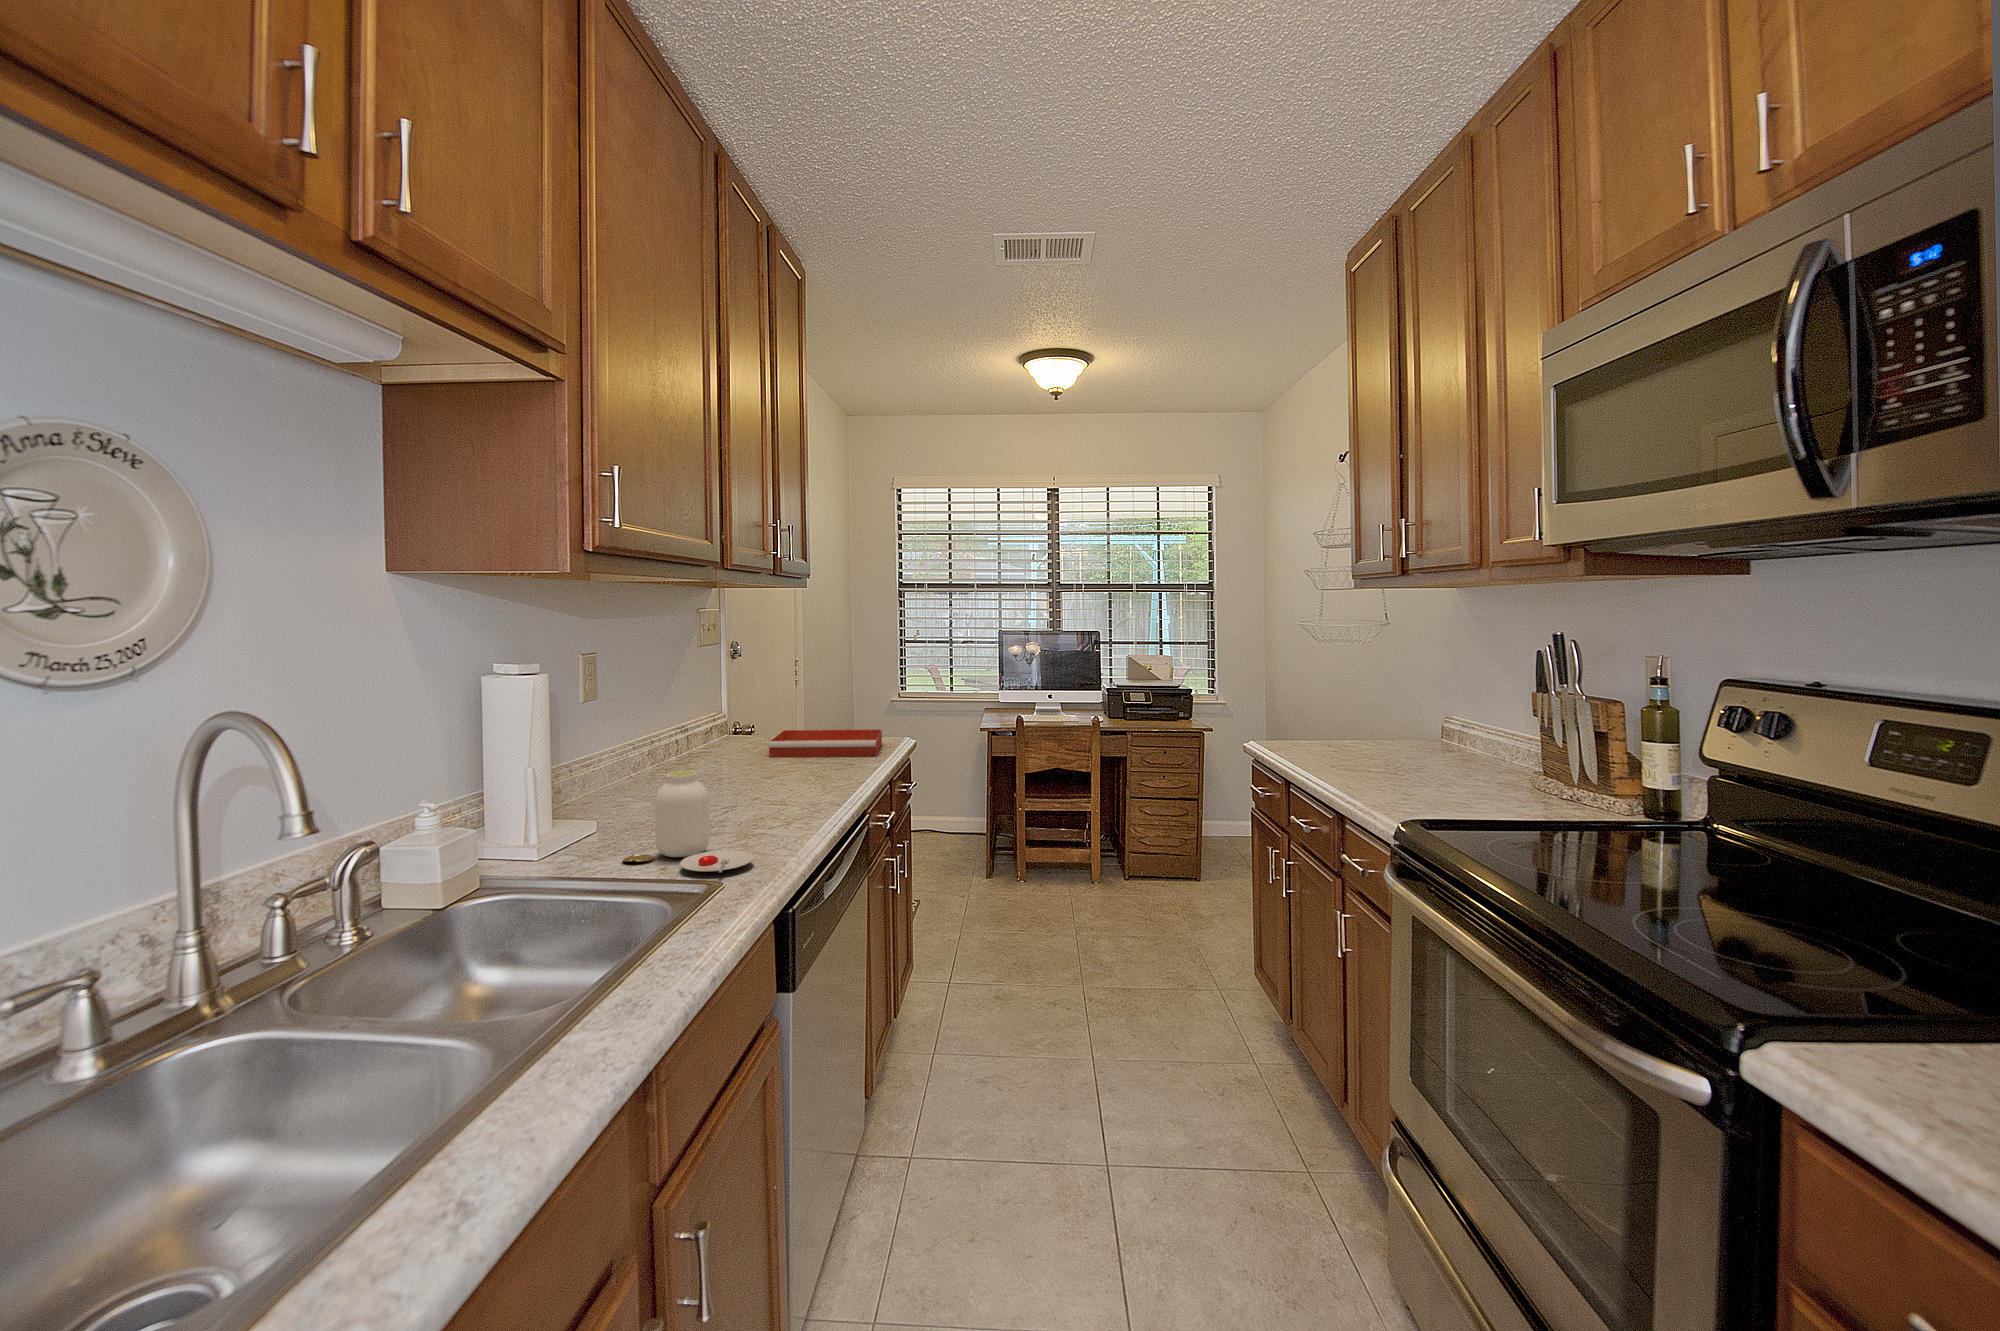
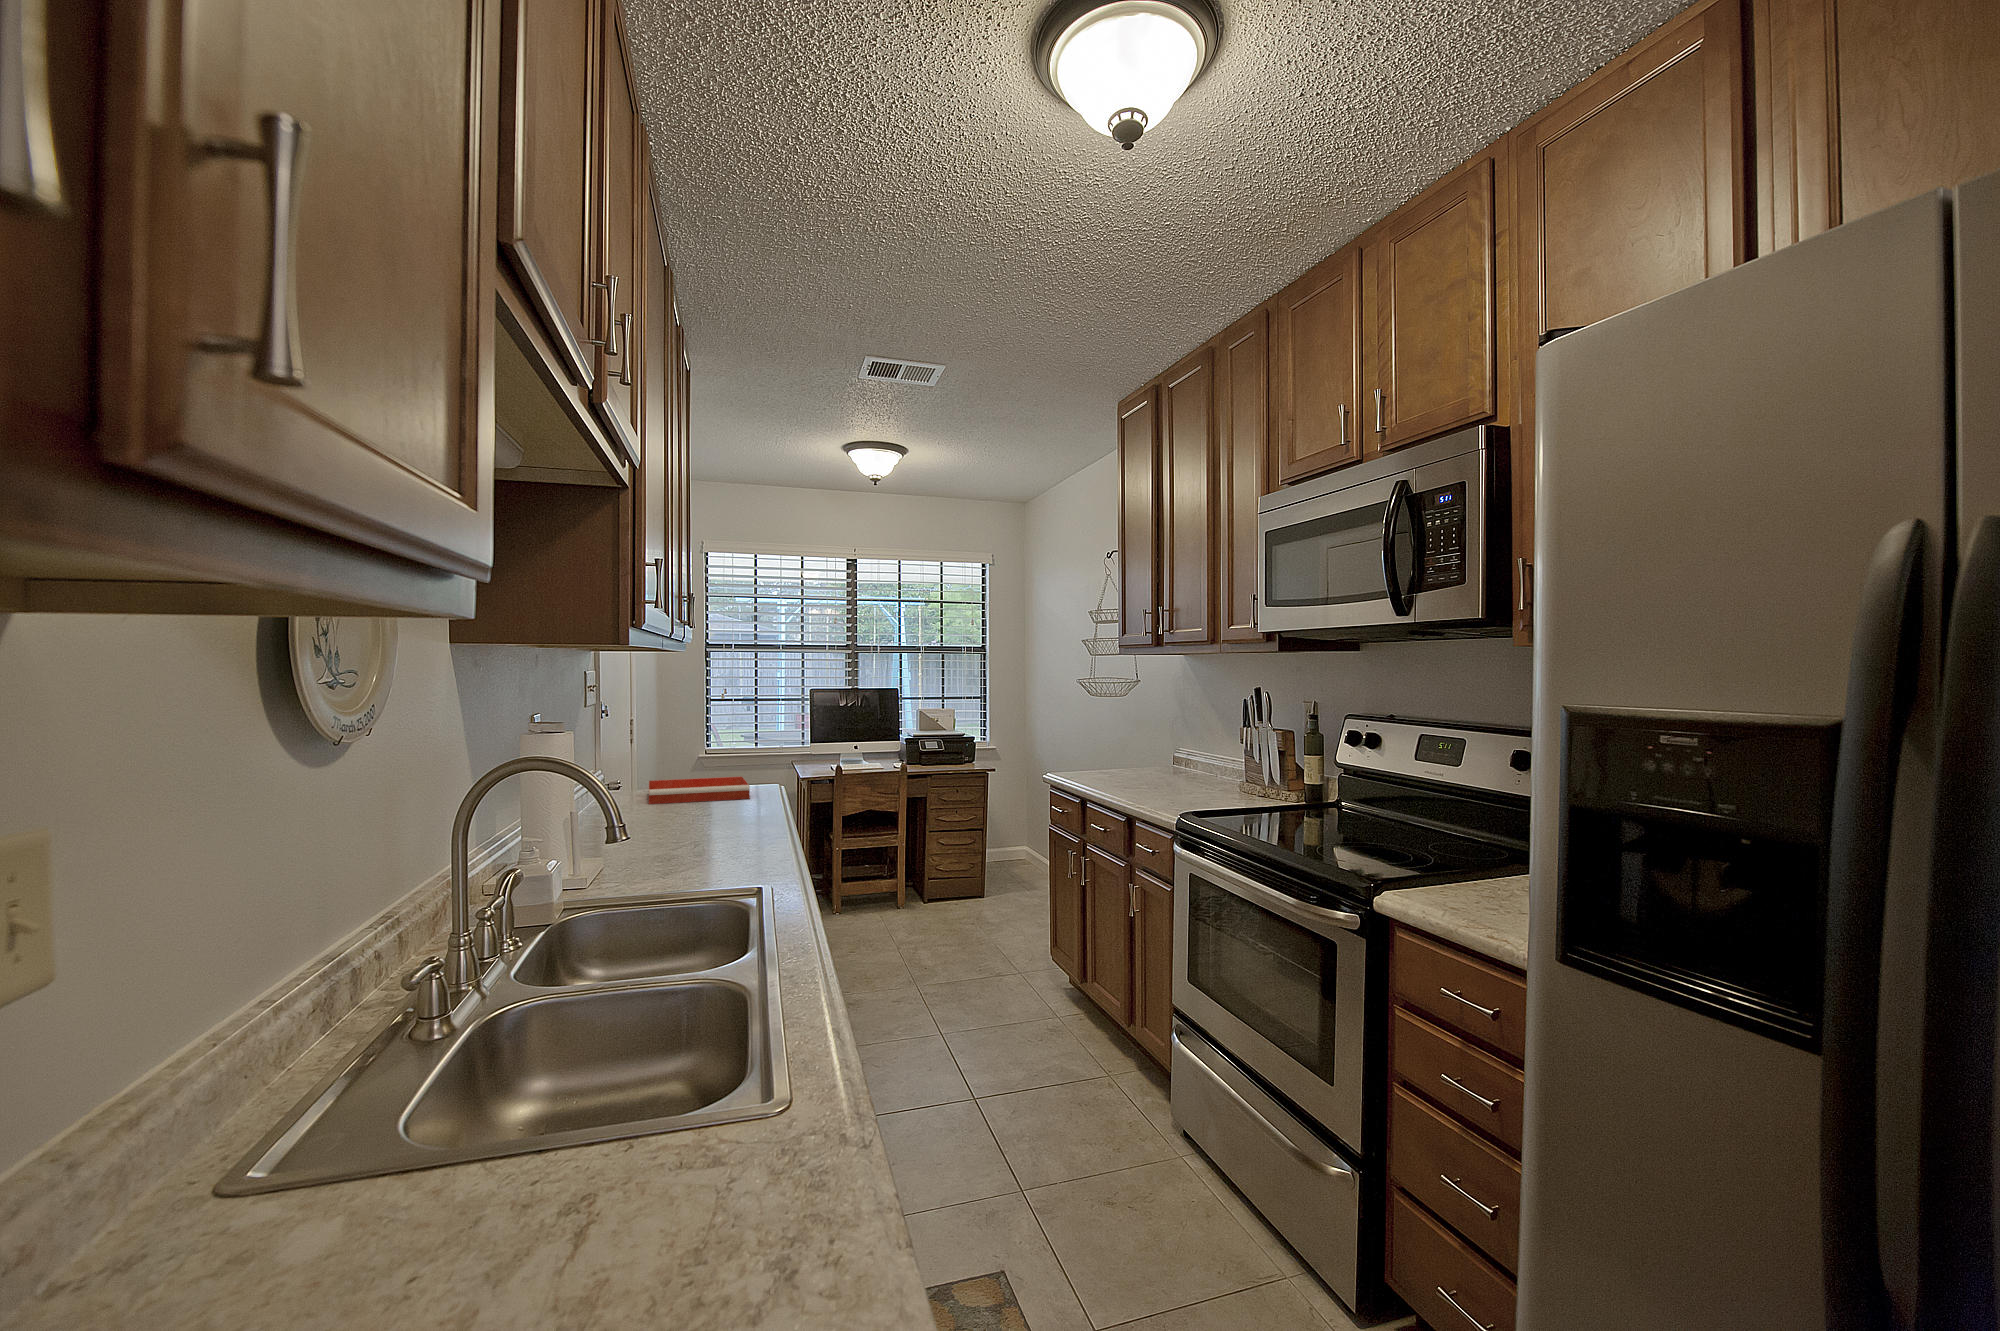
jar: present [622,771,753,872] -> none [632,804,749,879]

